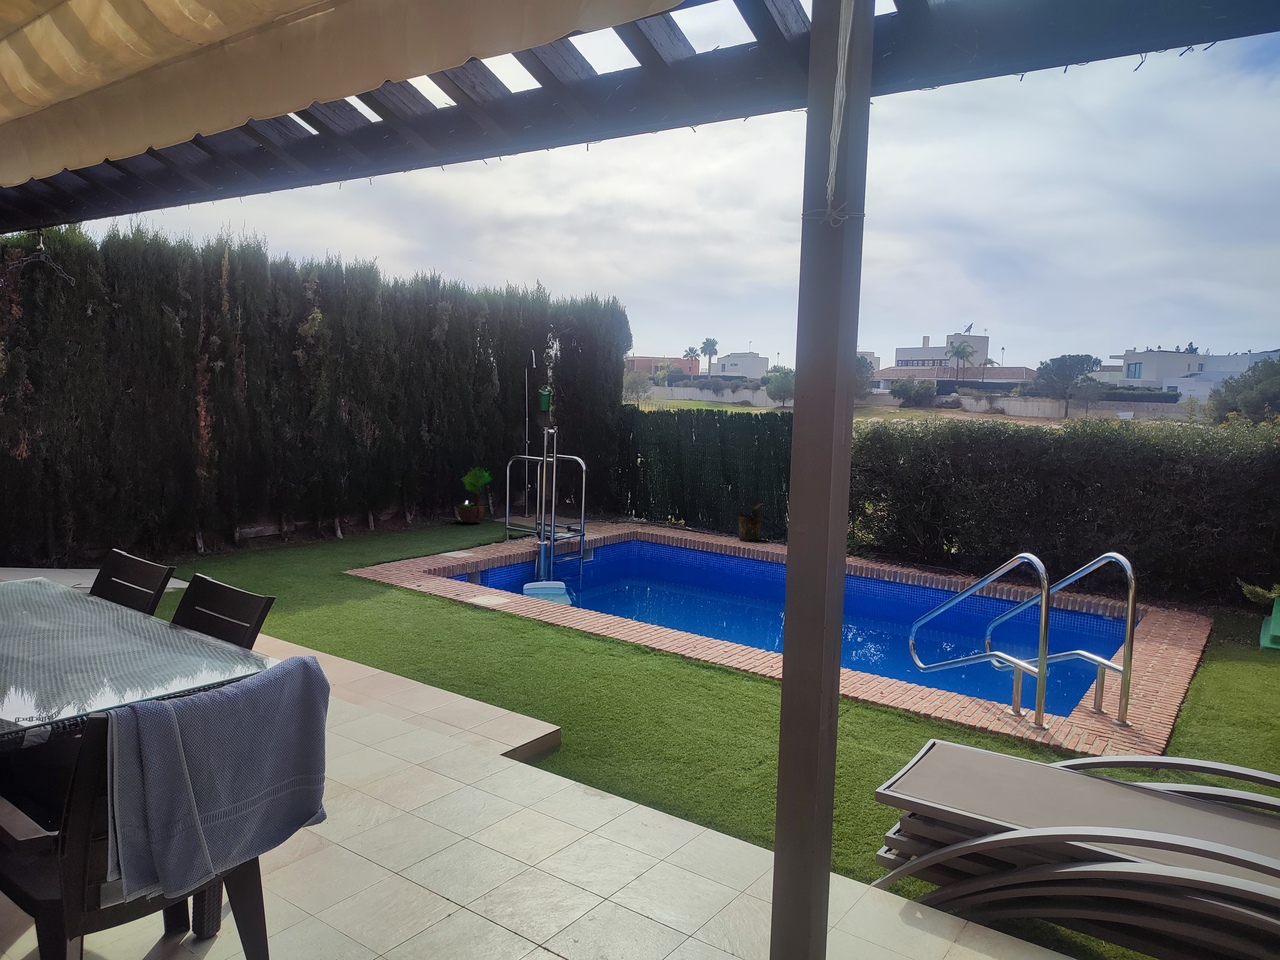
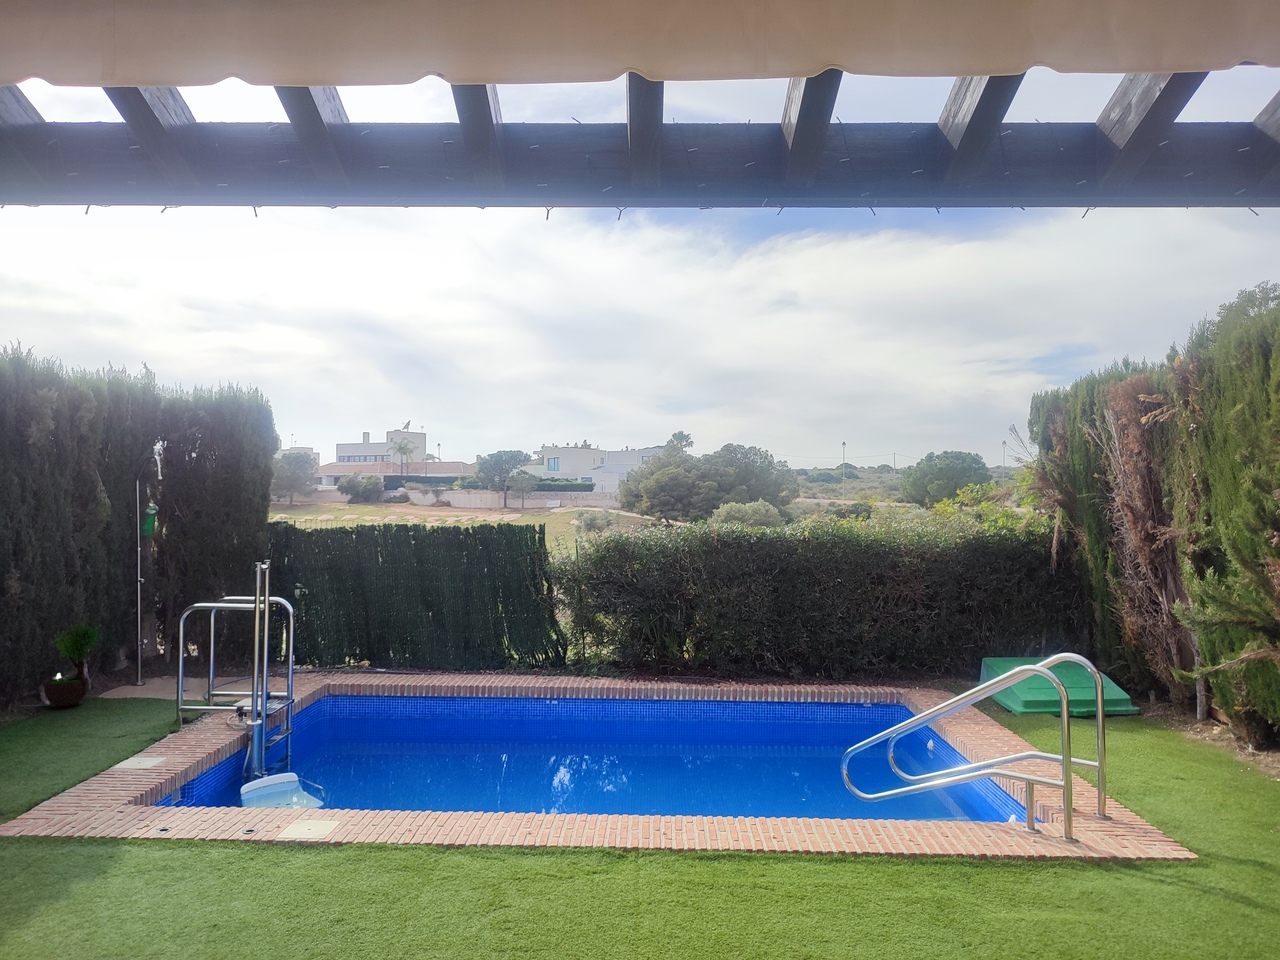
bucket: present [738,504,762,542] -> none [452,630,480,677]

